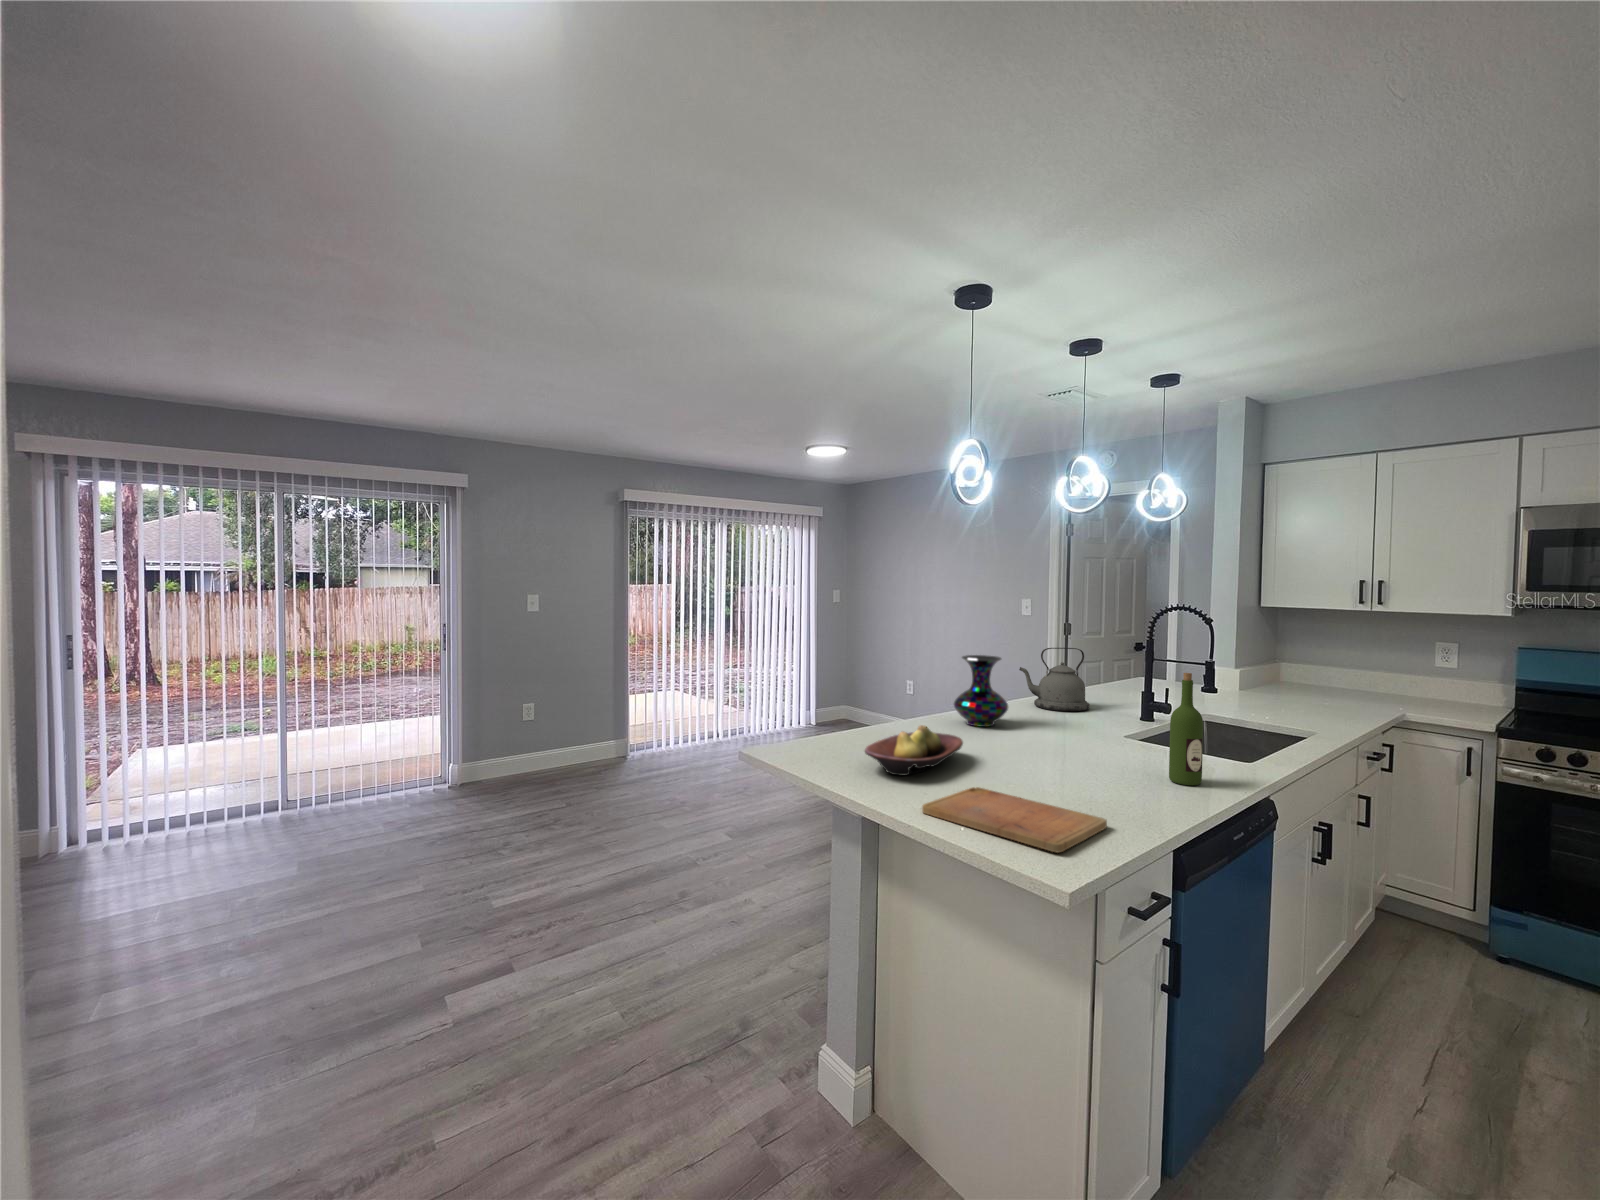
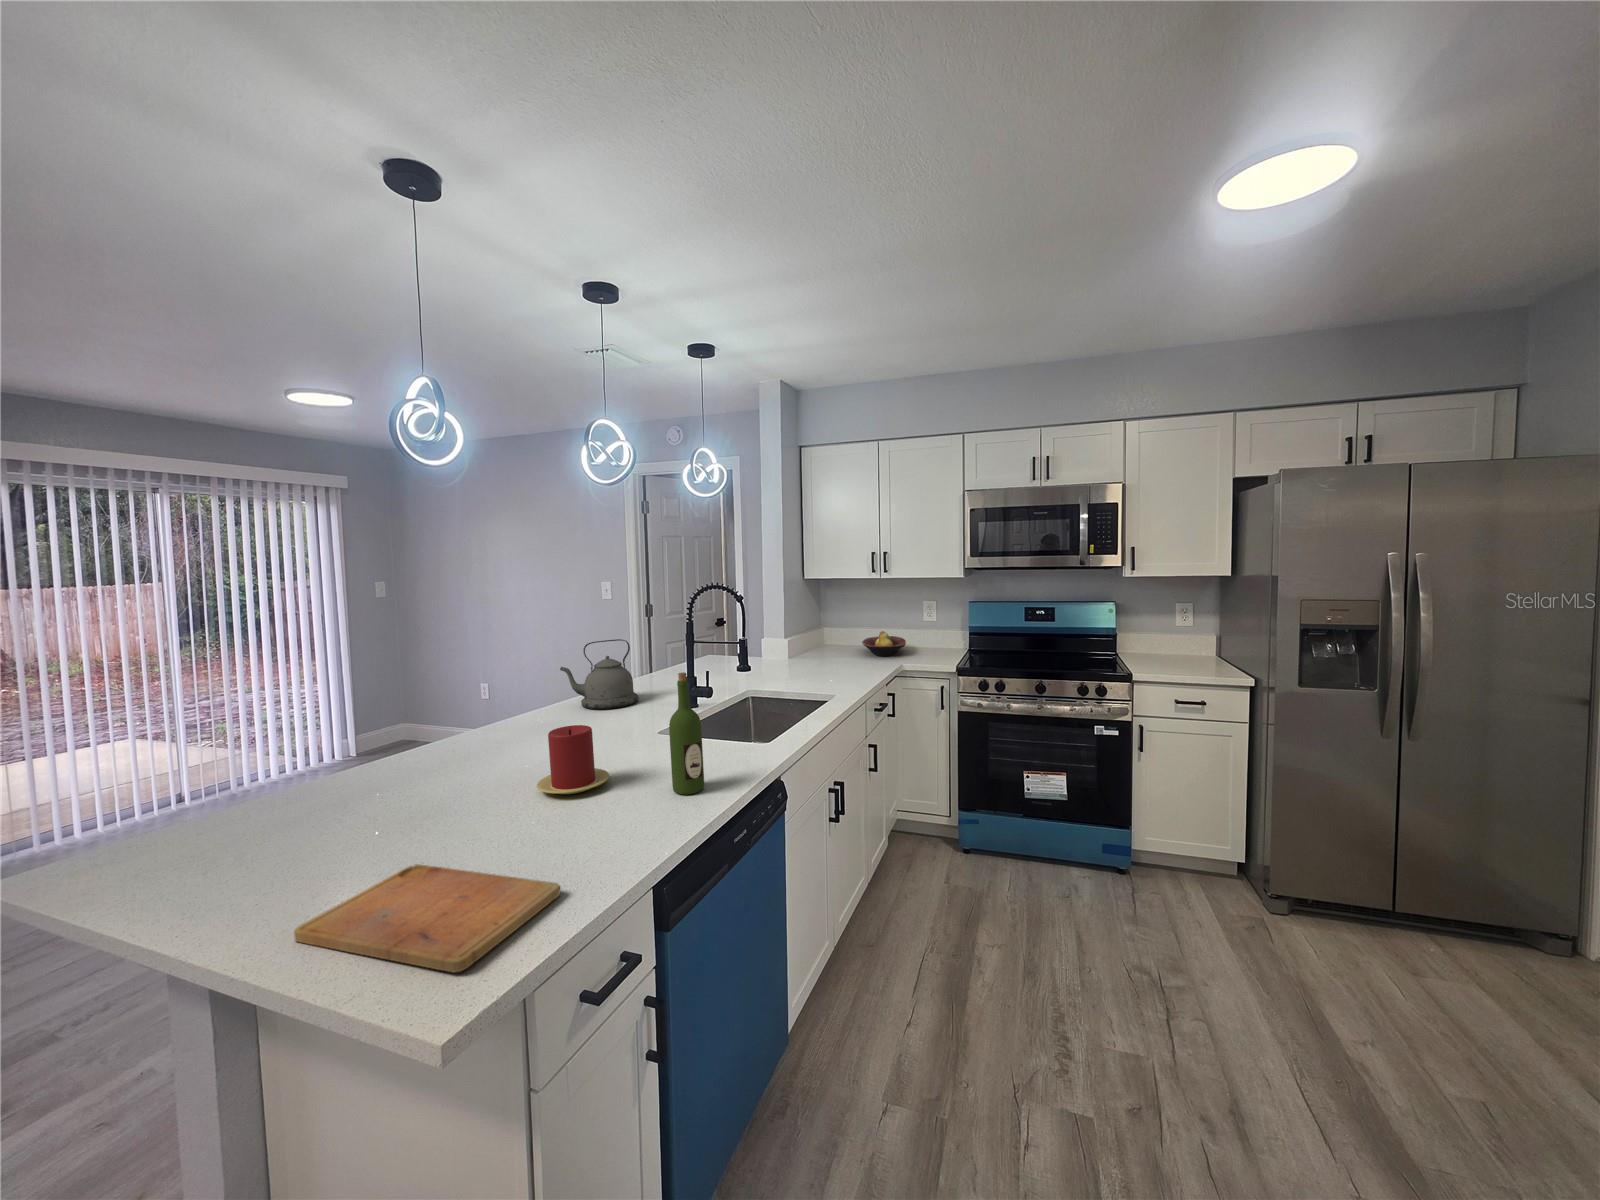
vase: present [954,655,1008,727] -> none [463,663,532,749]
candle: none [1038,710,1102,767] -> present [537,725,609,794]
fruit bowl: present [865,725,963,775] -> present [862,631,906,656]

